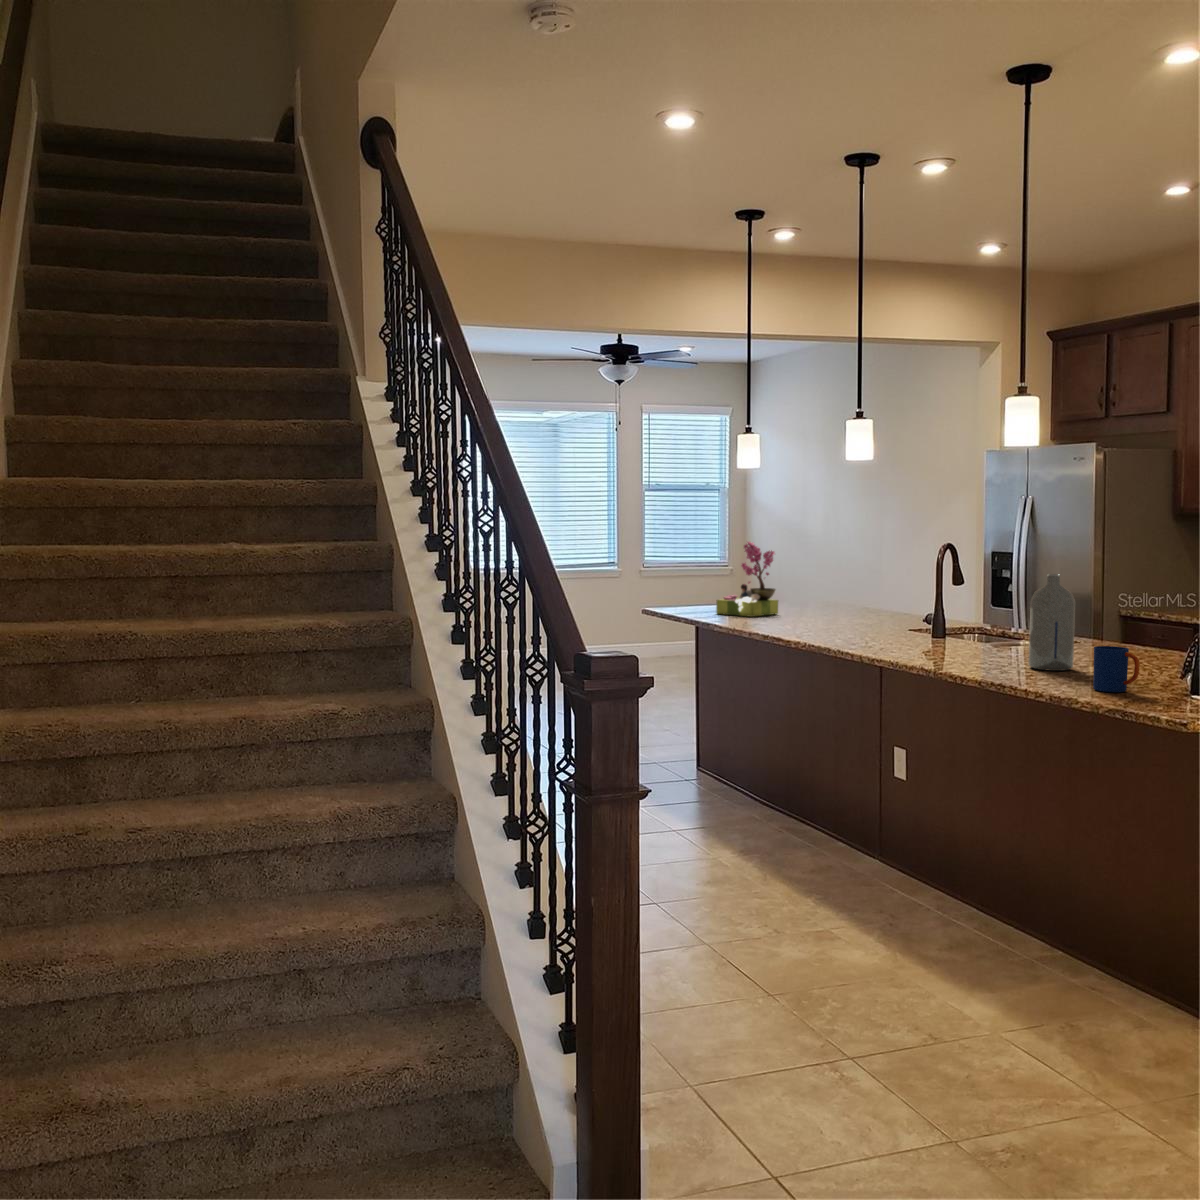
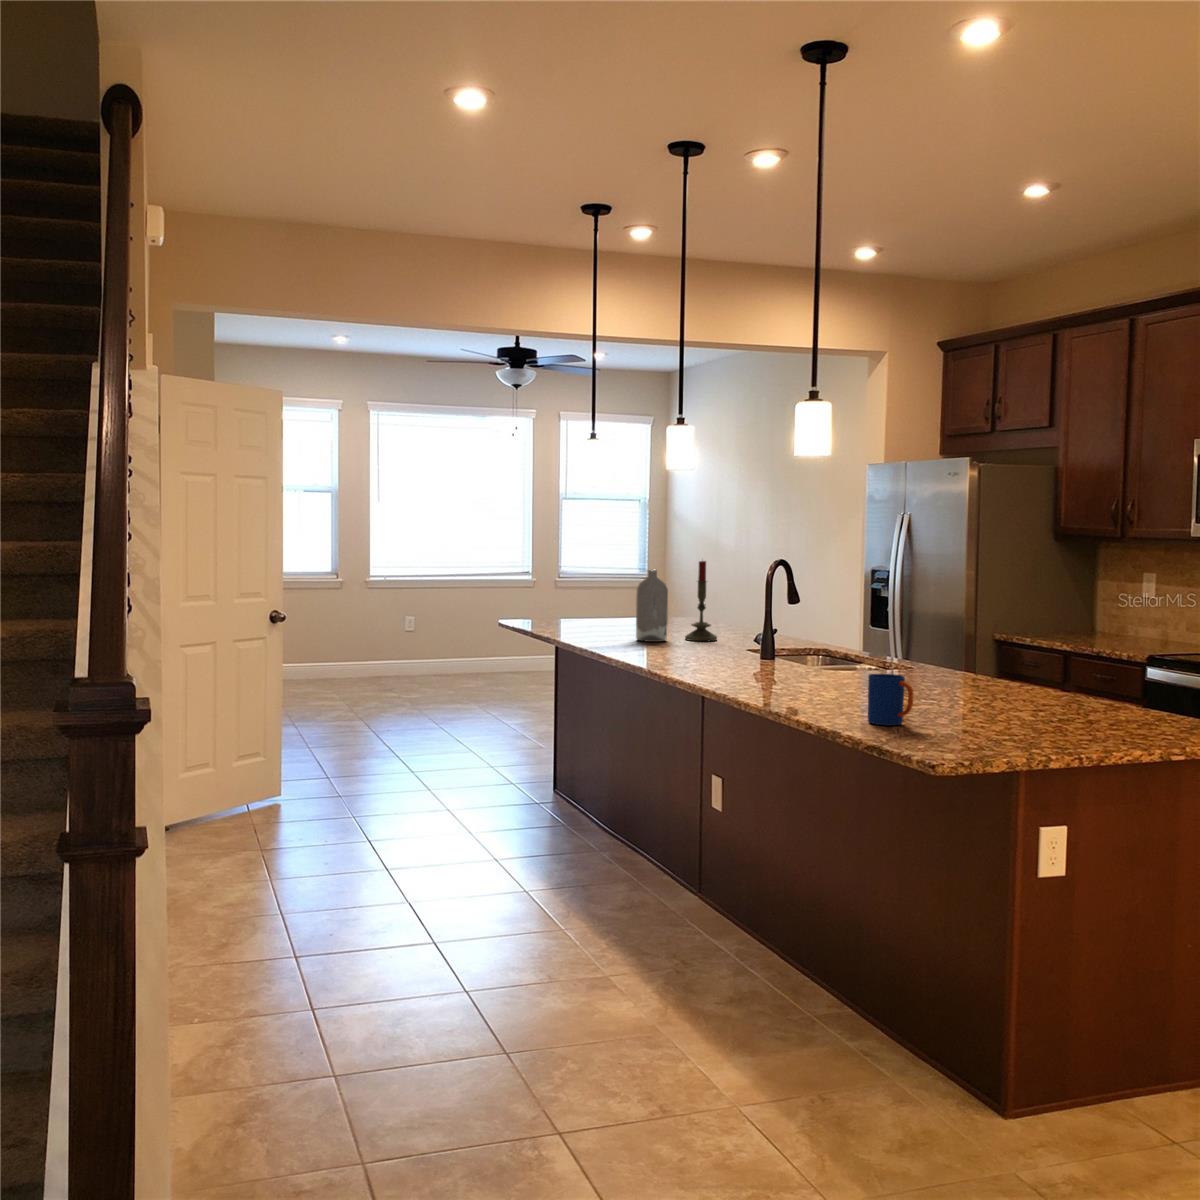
flower arrangement: present [716,542,778,617] -> none [559,554,625,636]
candle: none [841,543,871,621] -> present [685,561,717,641]
bottle: present [1029,574,1075,671] -> present [636,570,668,642]

